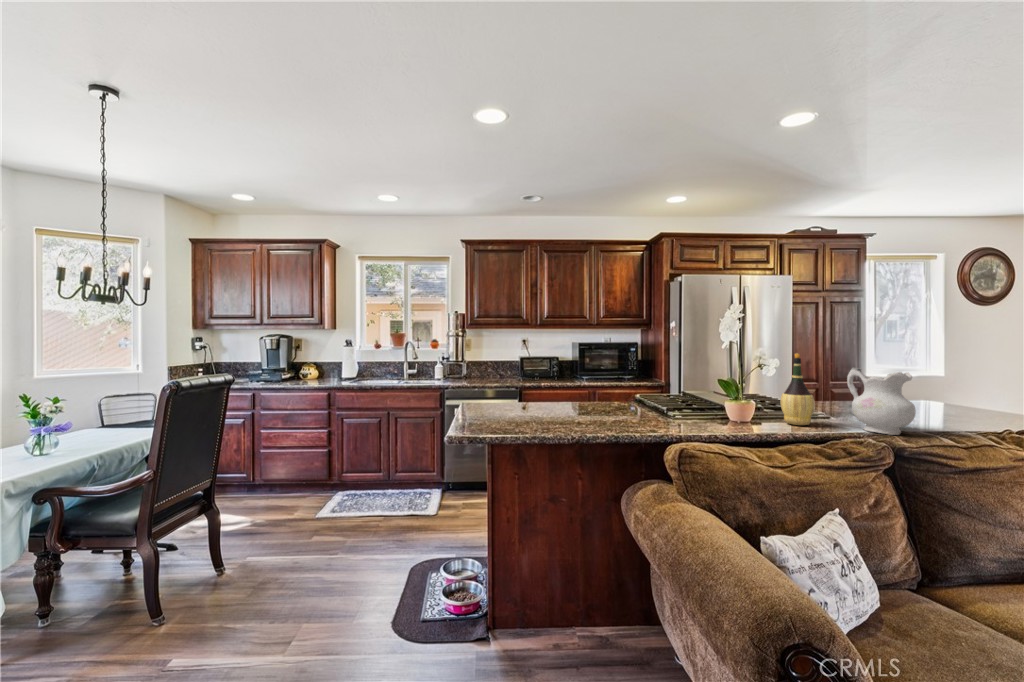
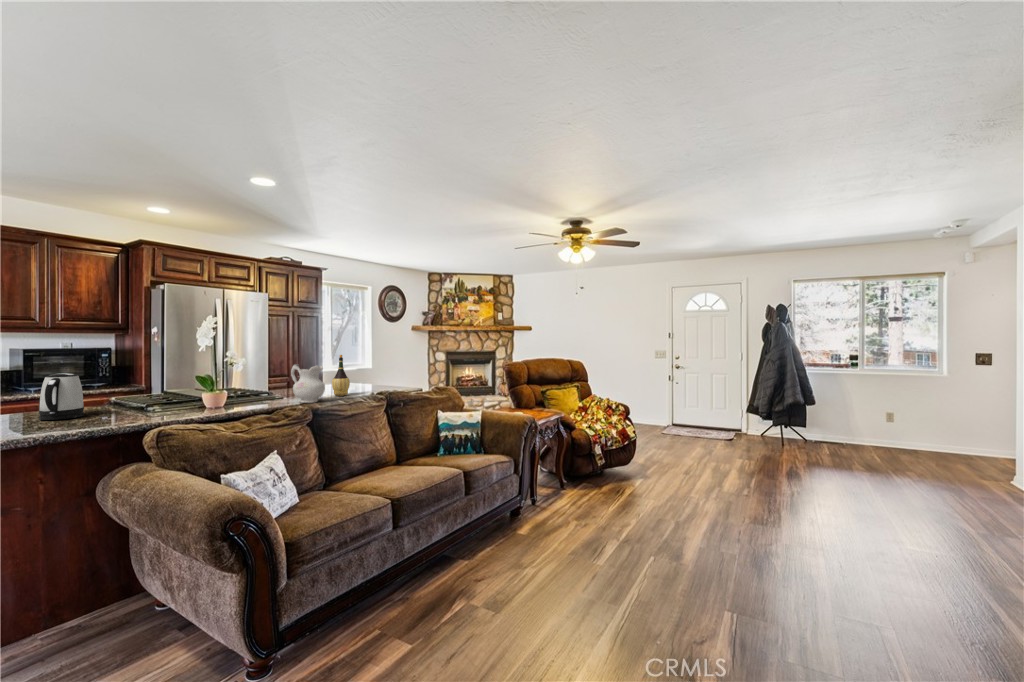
wine bottle: present [781,353,815,425] -> present [332,355,350,396]
kettle: none [586,364,617,410] -> present [39,373,84,420]

